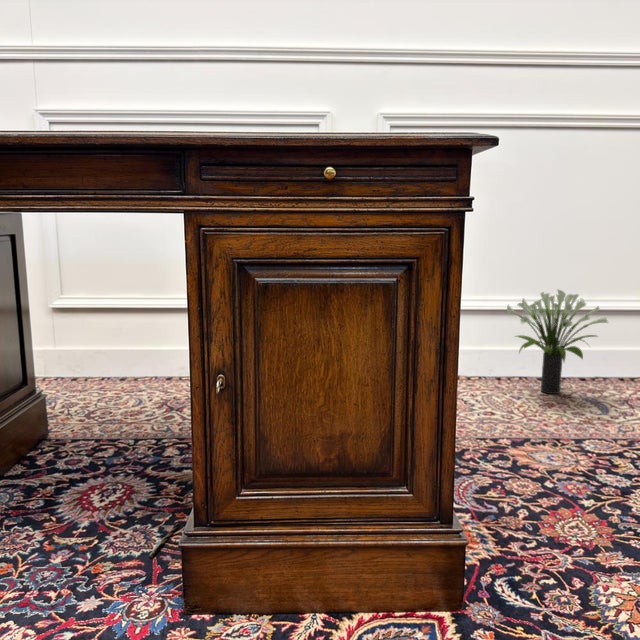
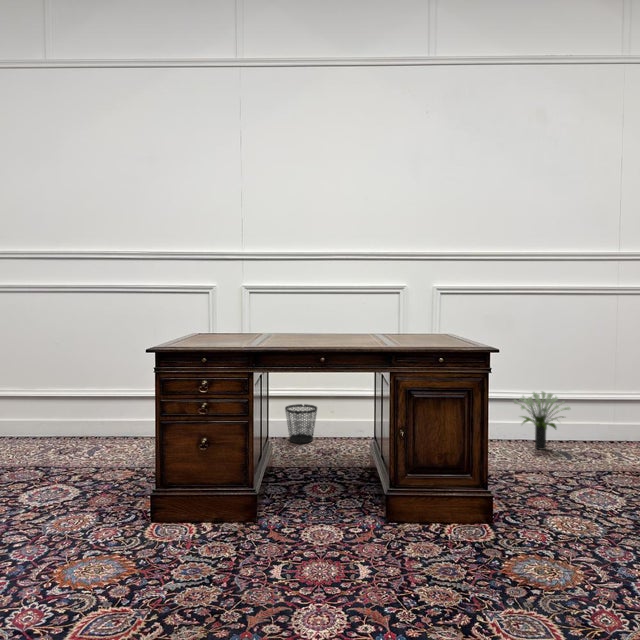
wastebasket: none [87,321,151,392] -> present [285,404,317,443]

